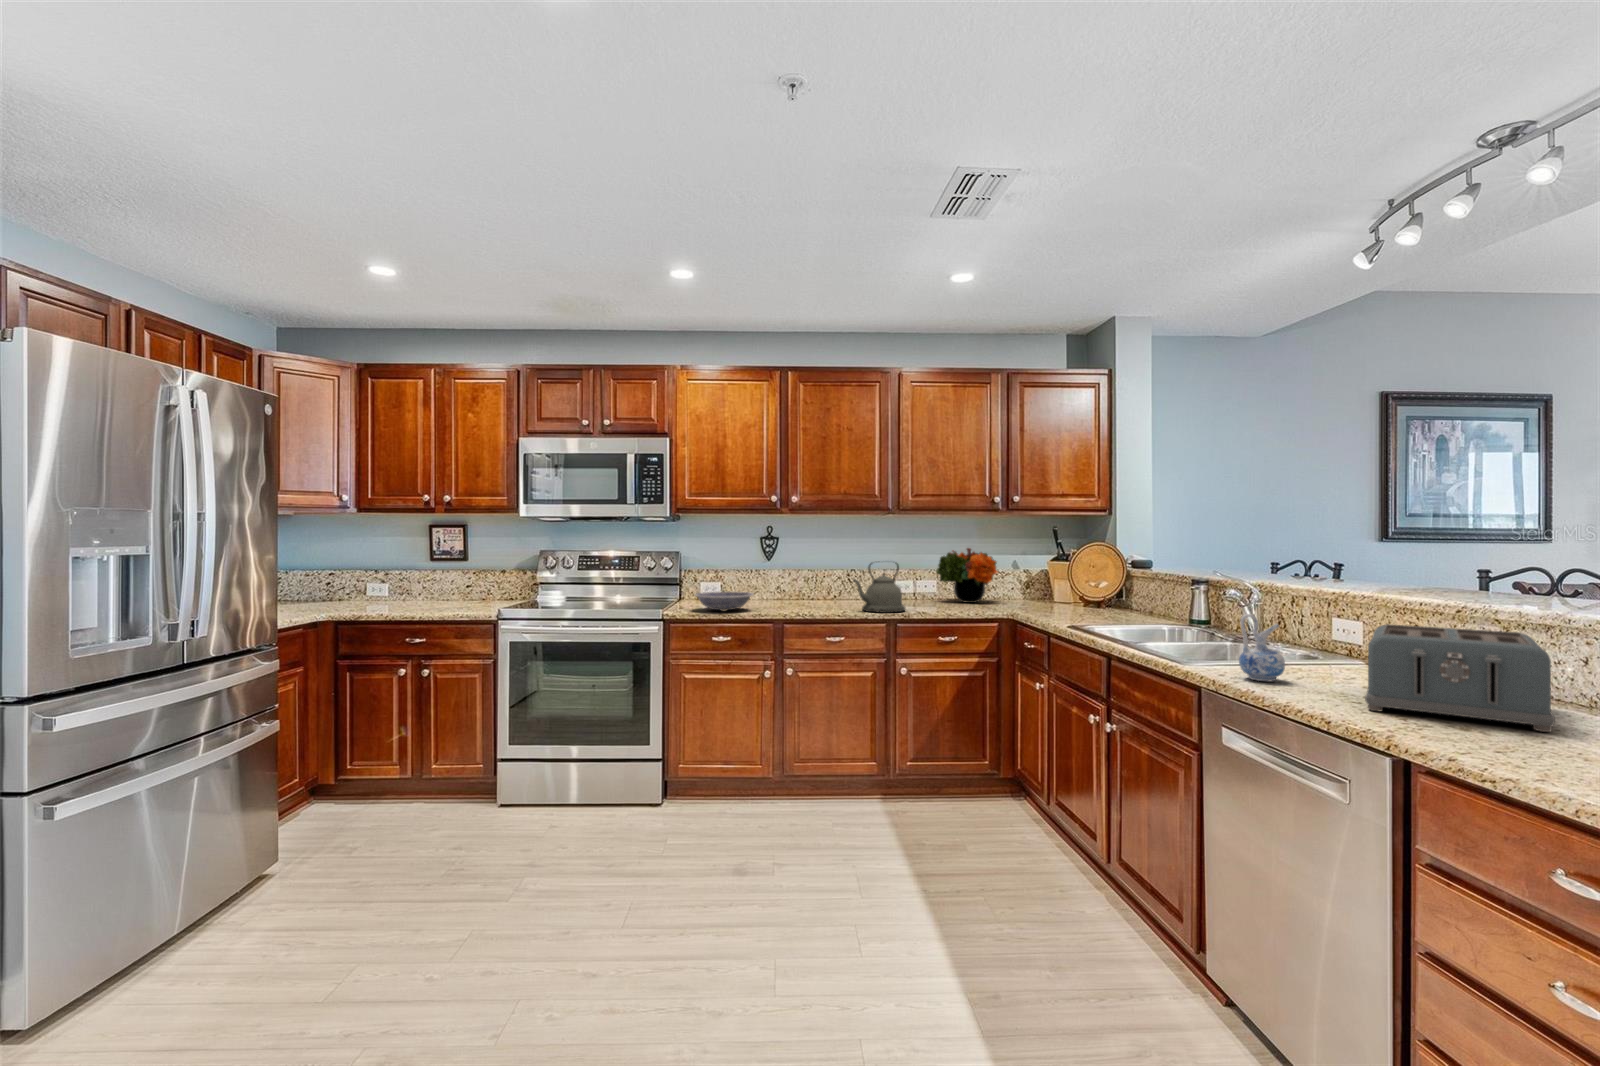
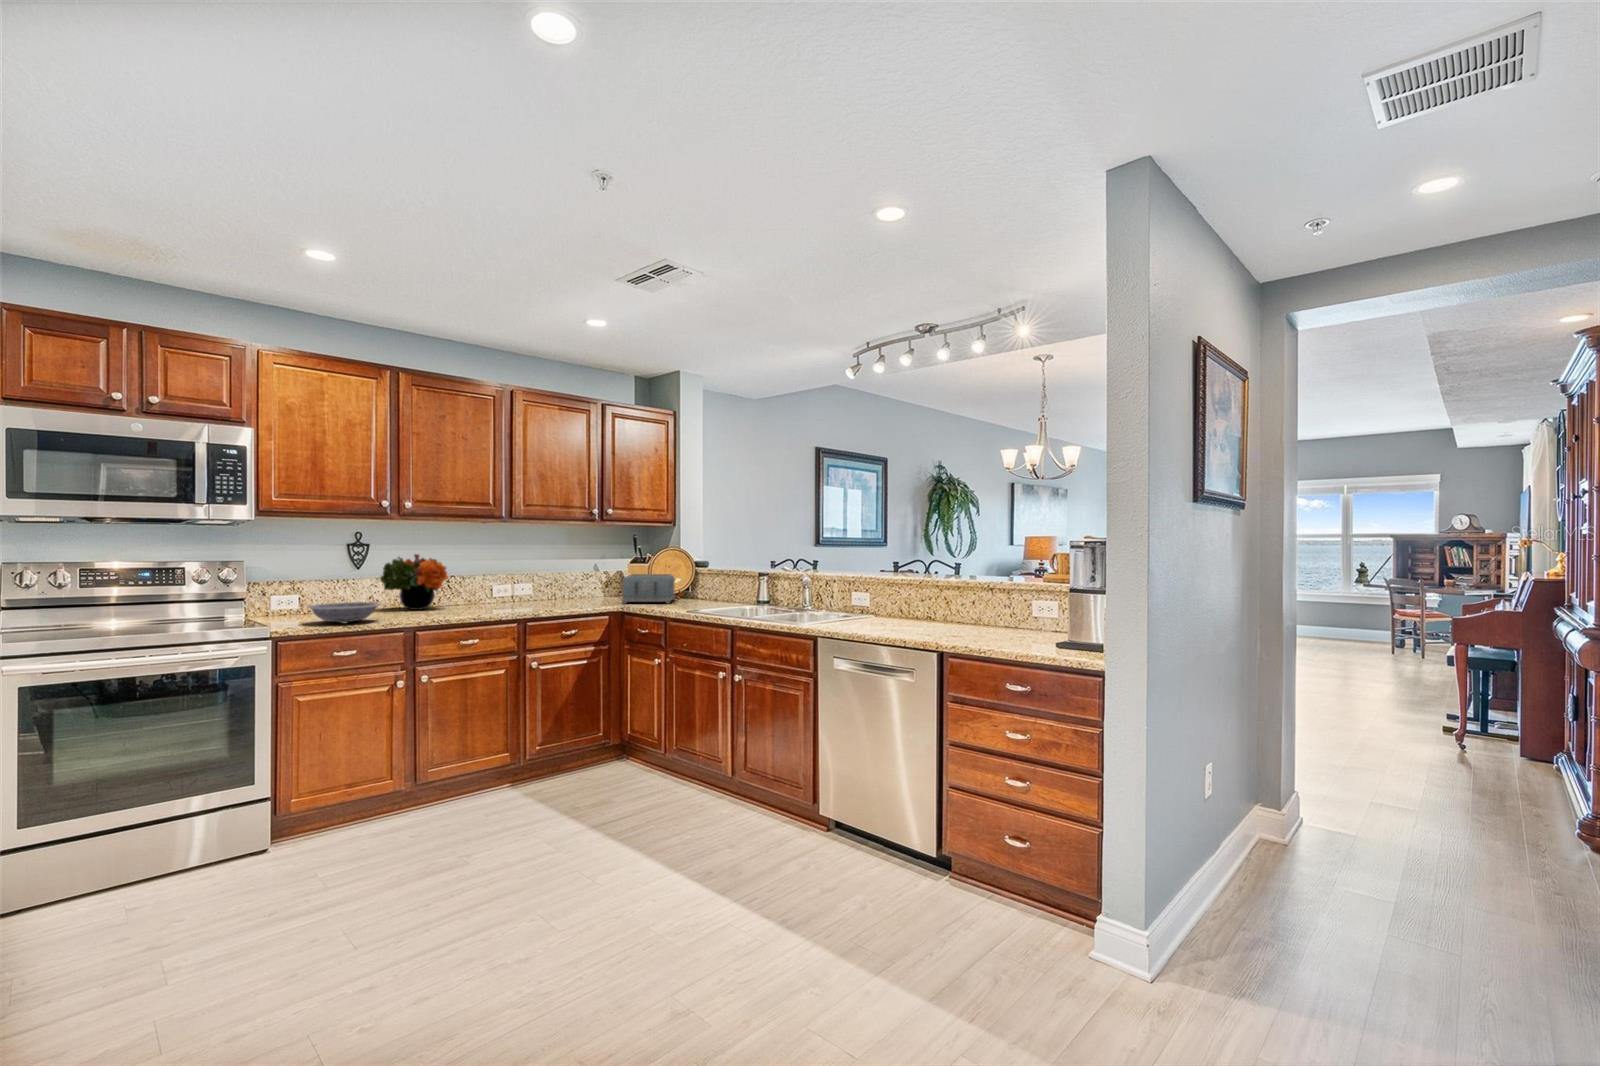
flower arrangement: present [936,548,998,603] -> present [380,554,449,610]
kettle: present [853,563,905,613] -> none [488,566,533,613]
ceramic pitcher: present [1239,614,1285,681] -> none [837,588,861,628]
toaster: present [1365,624,1555,732] -> present [622,574,675,604]

